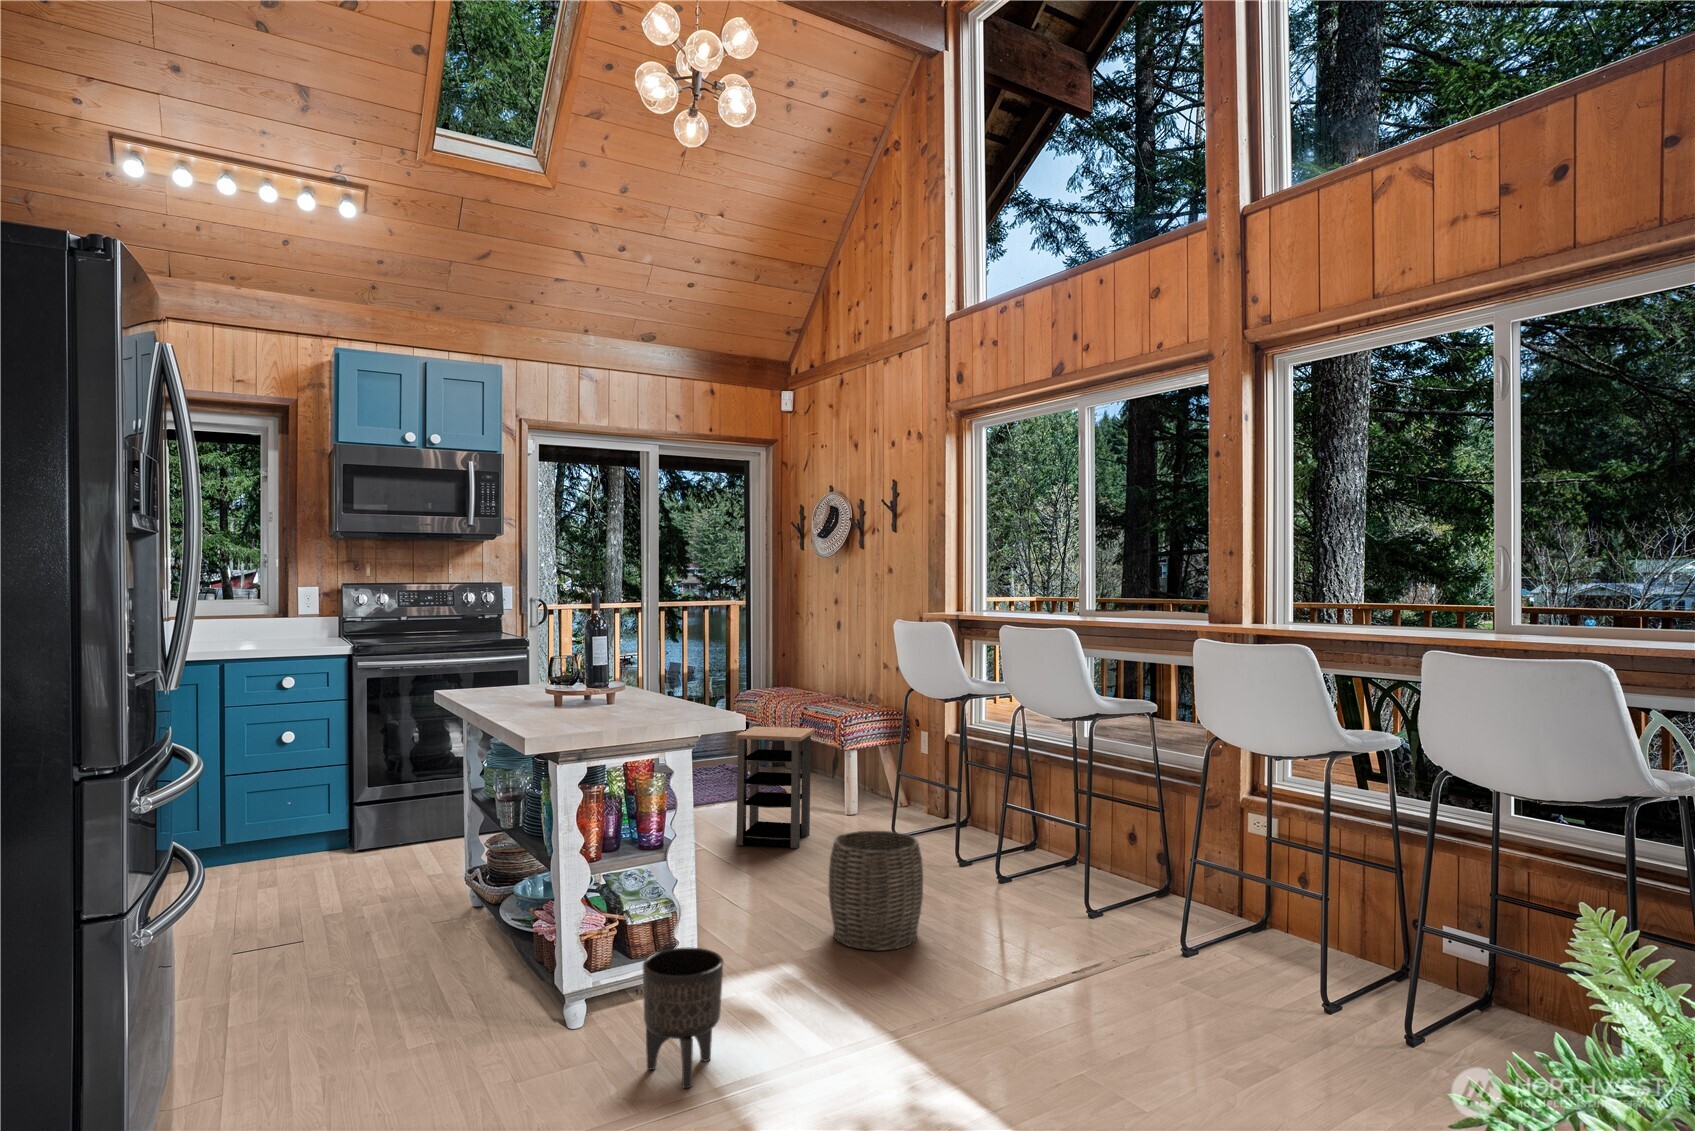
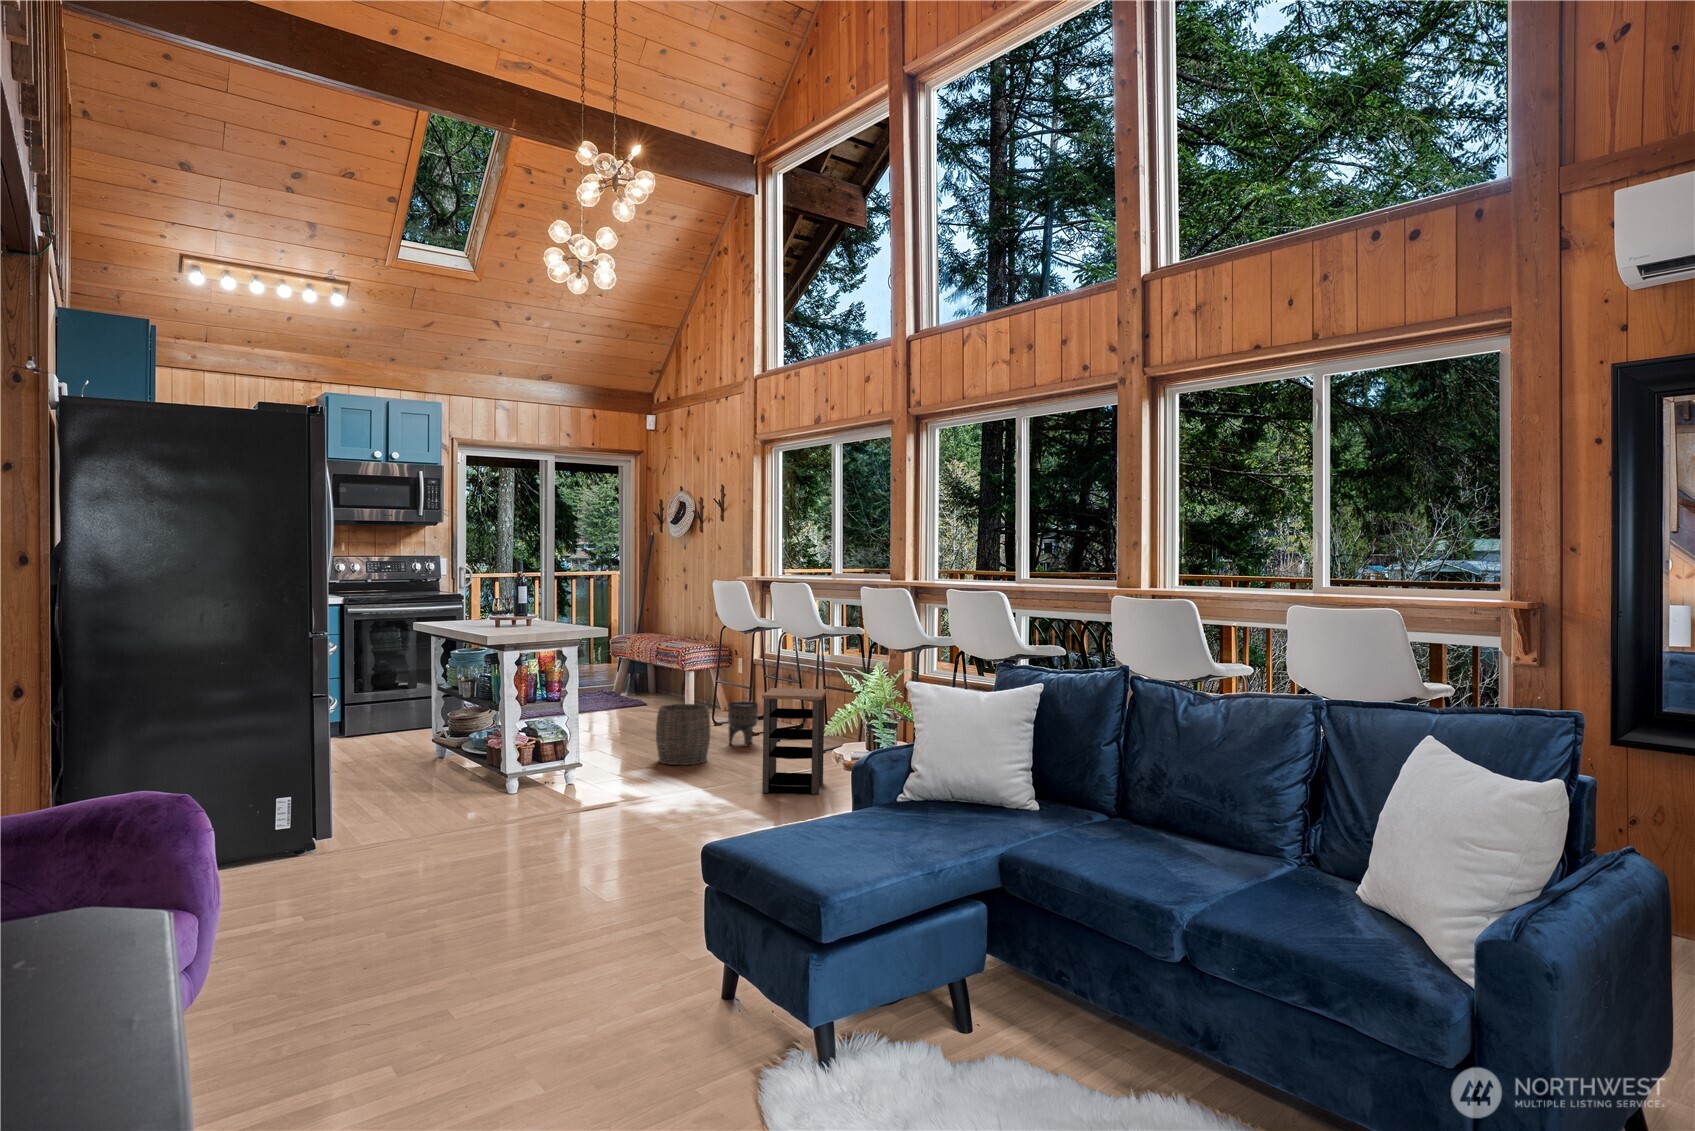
side table: present [736,726,815,848] -> present [762,688,827,794]
planter: present [643,947,723,1088] -> present [728,701,758,746]

